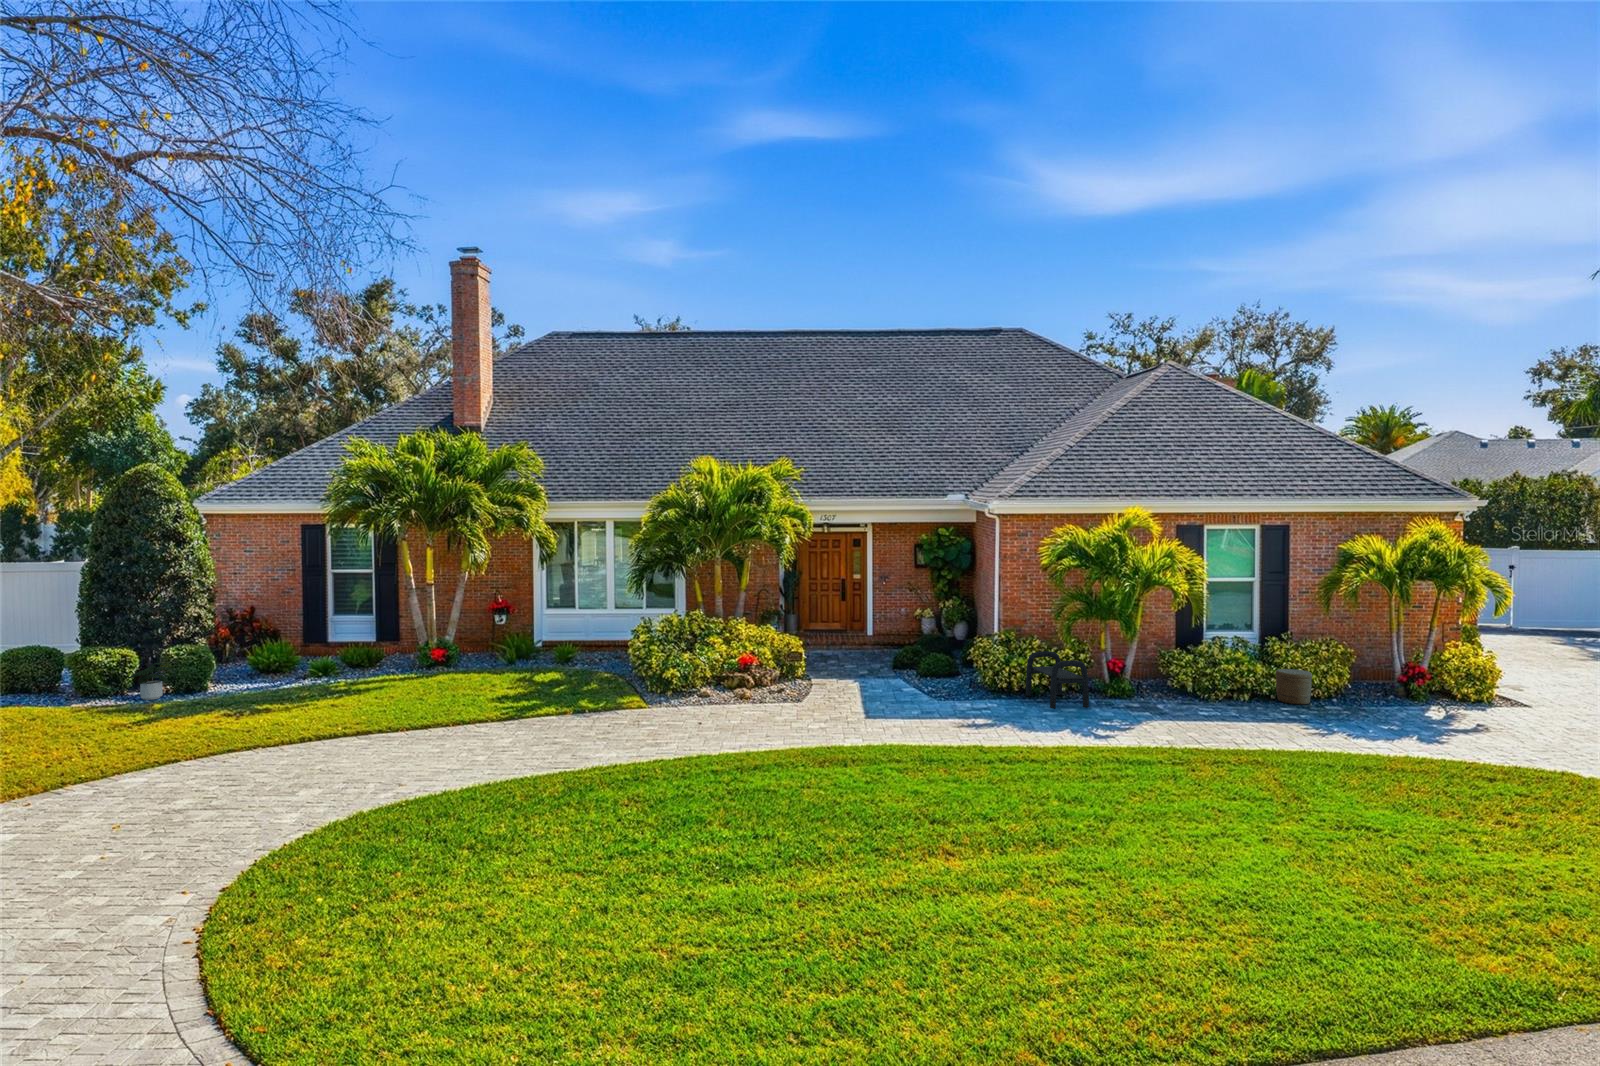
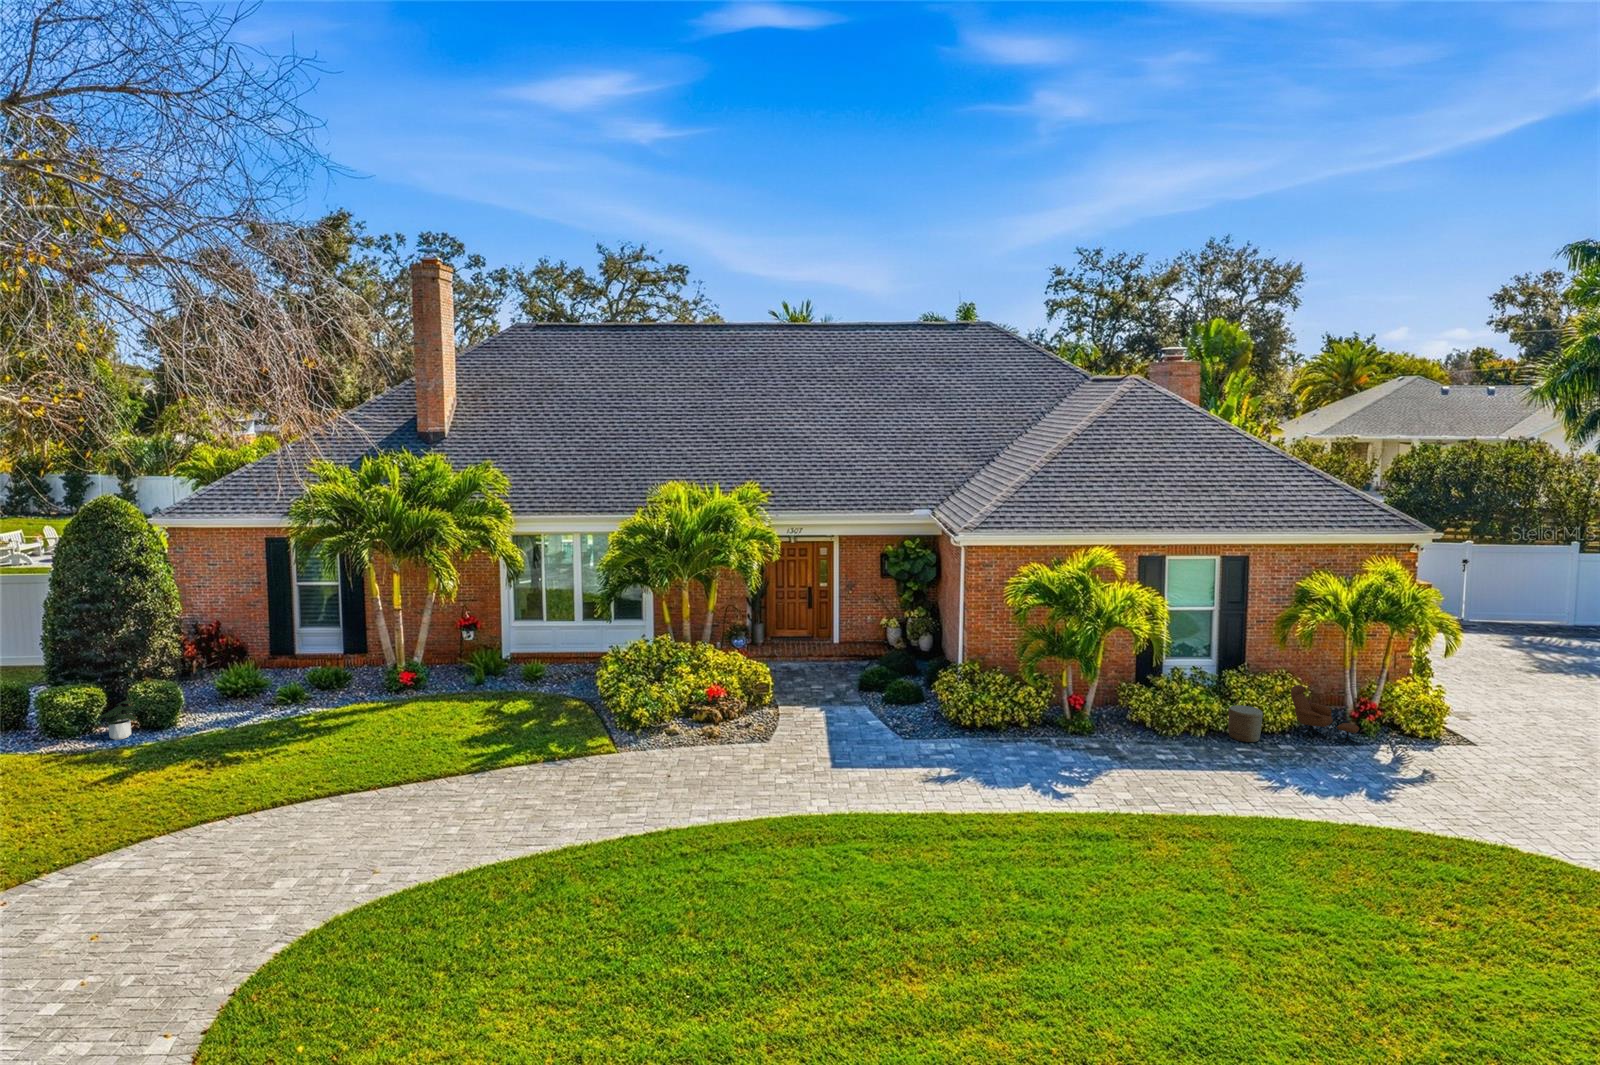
lounge chair: none [1340,650,1417,707] -> present [1291,685,1359,745]
bench: present [1026,651,1089,708] -> none [987,687,1047,749]

